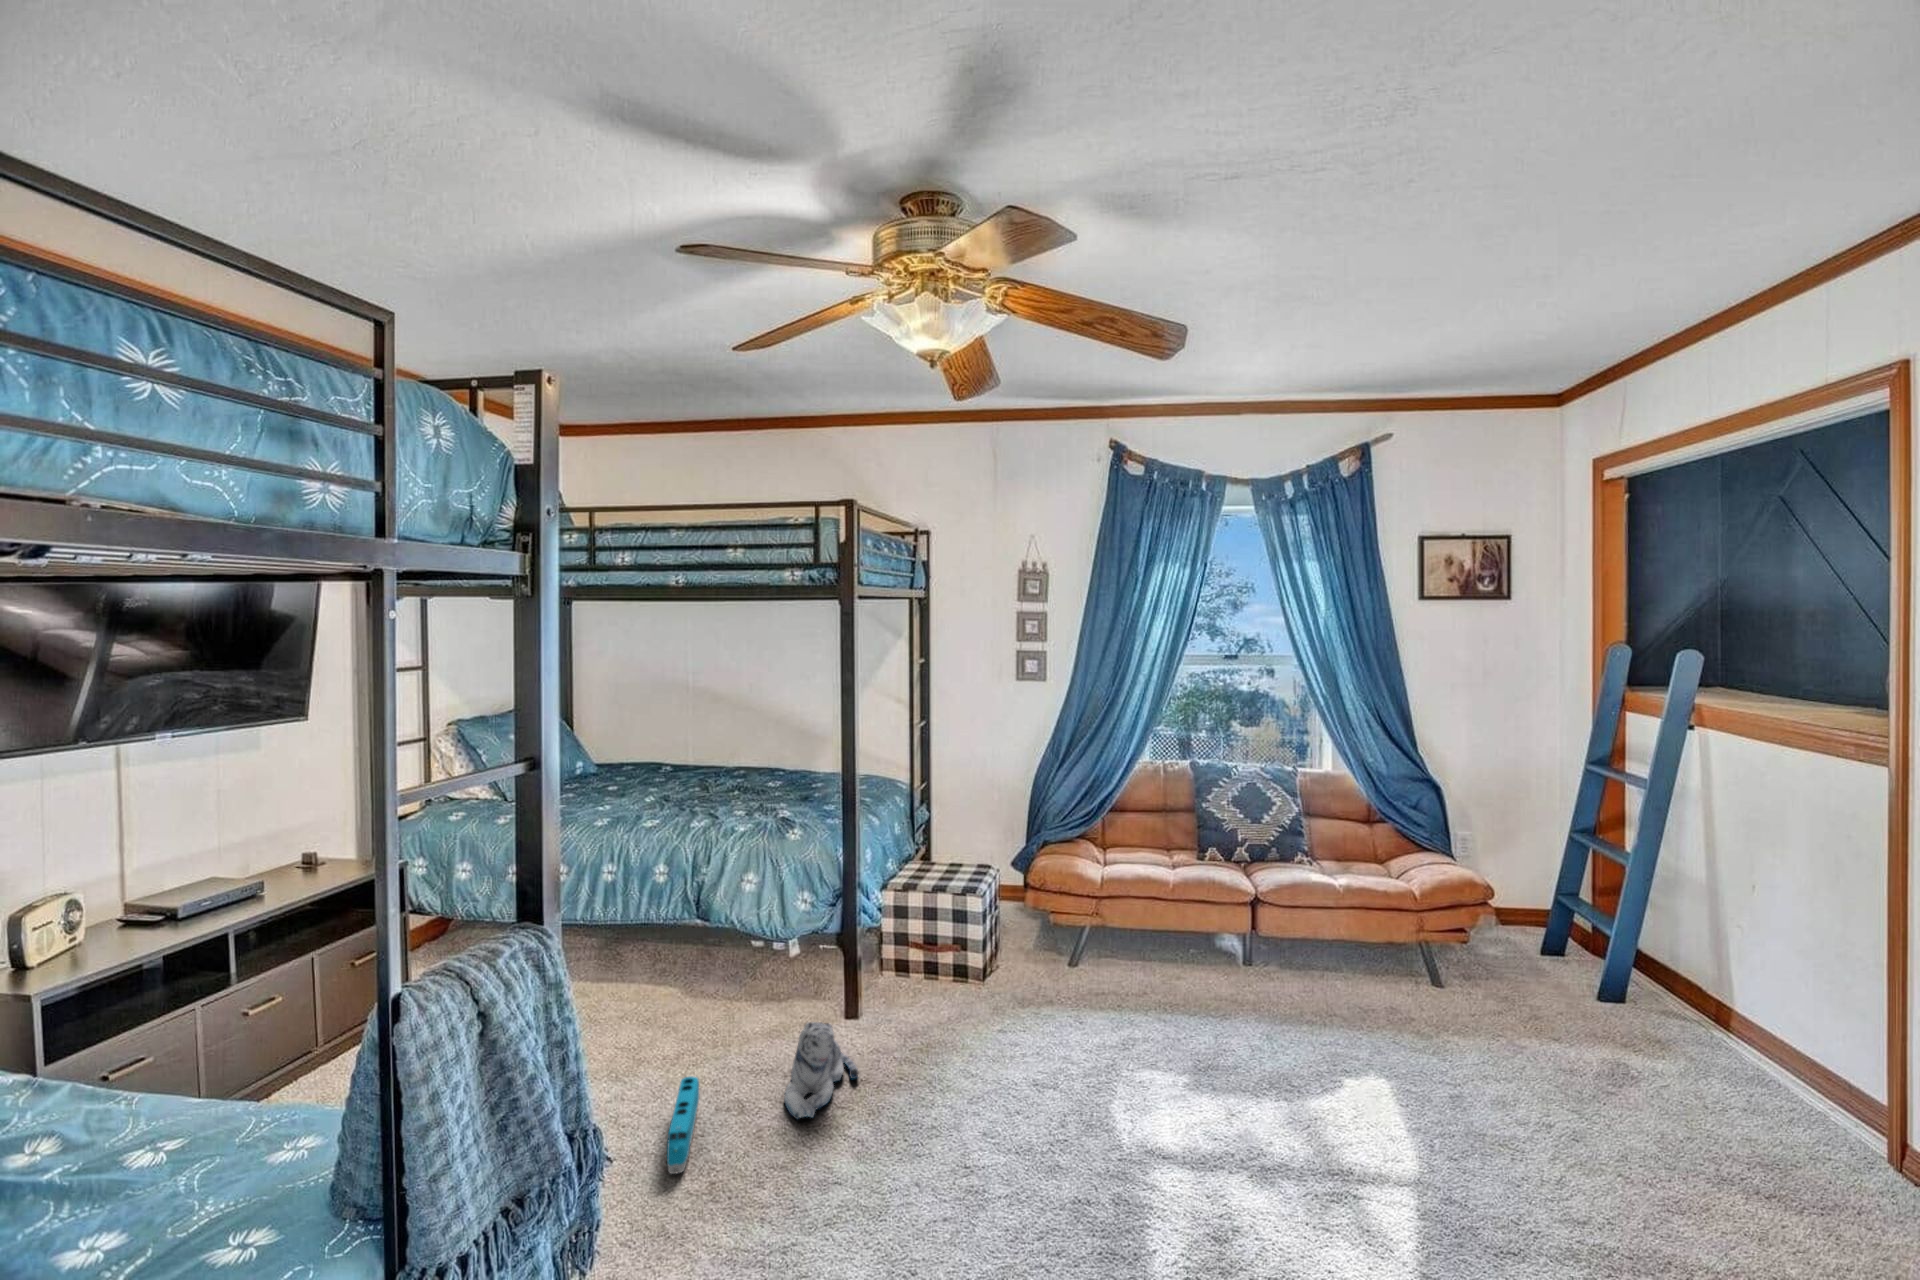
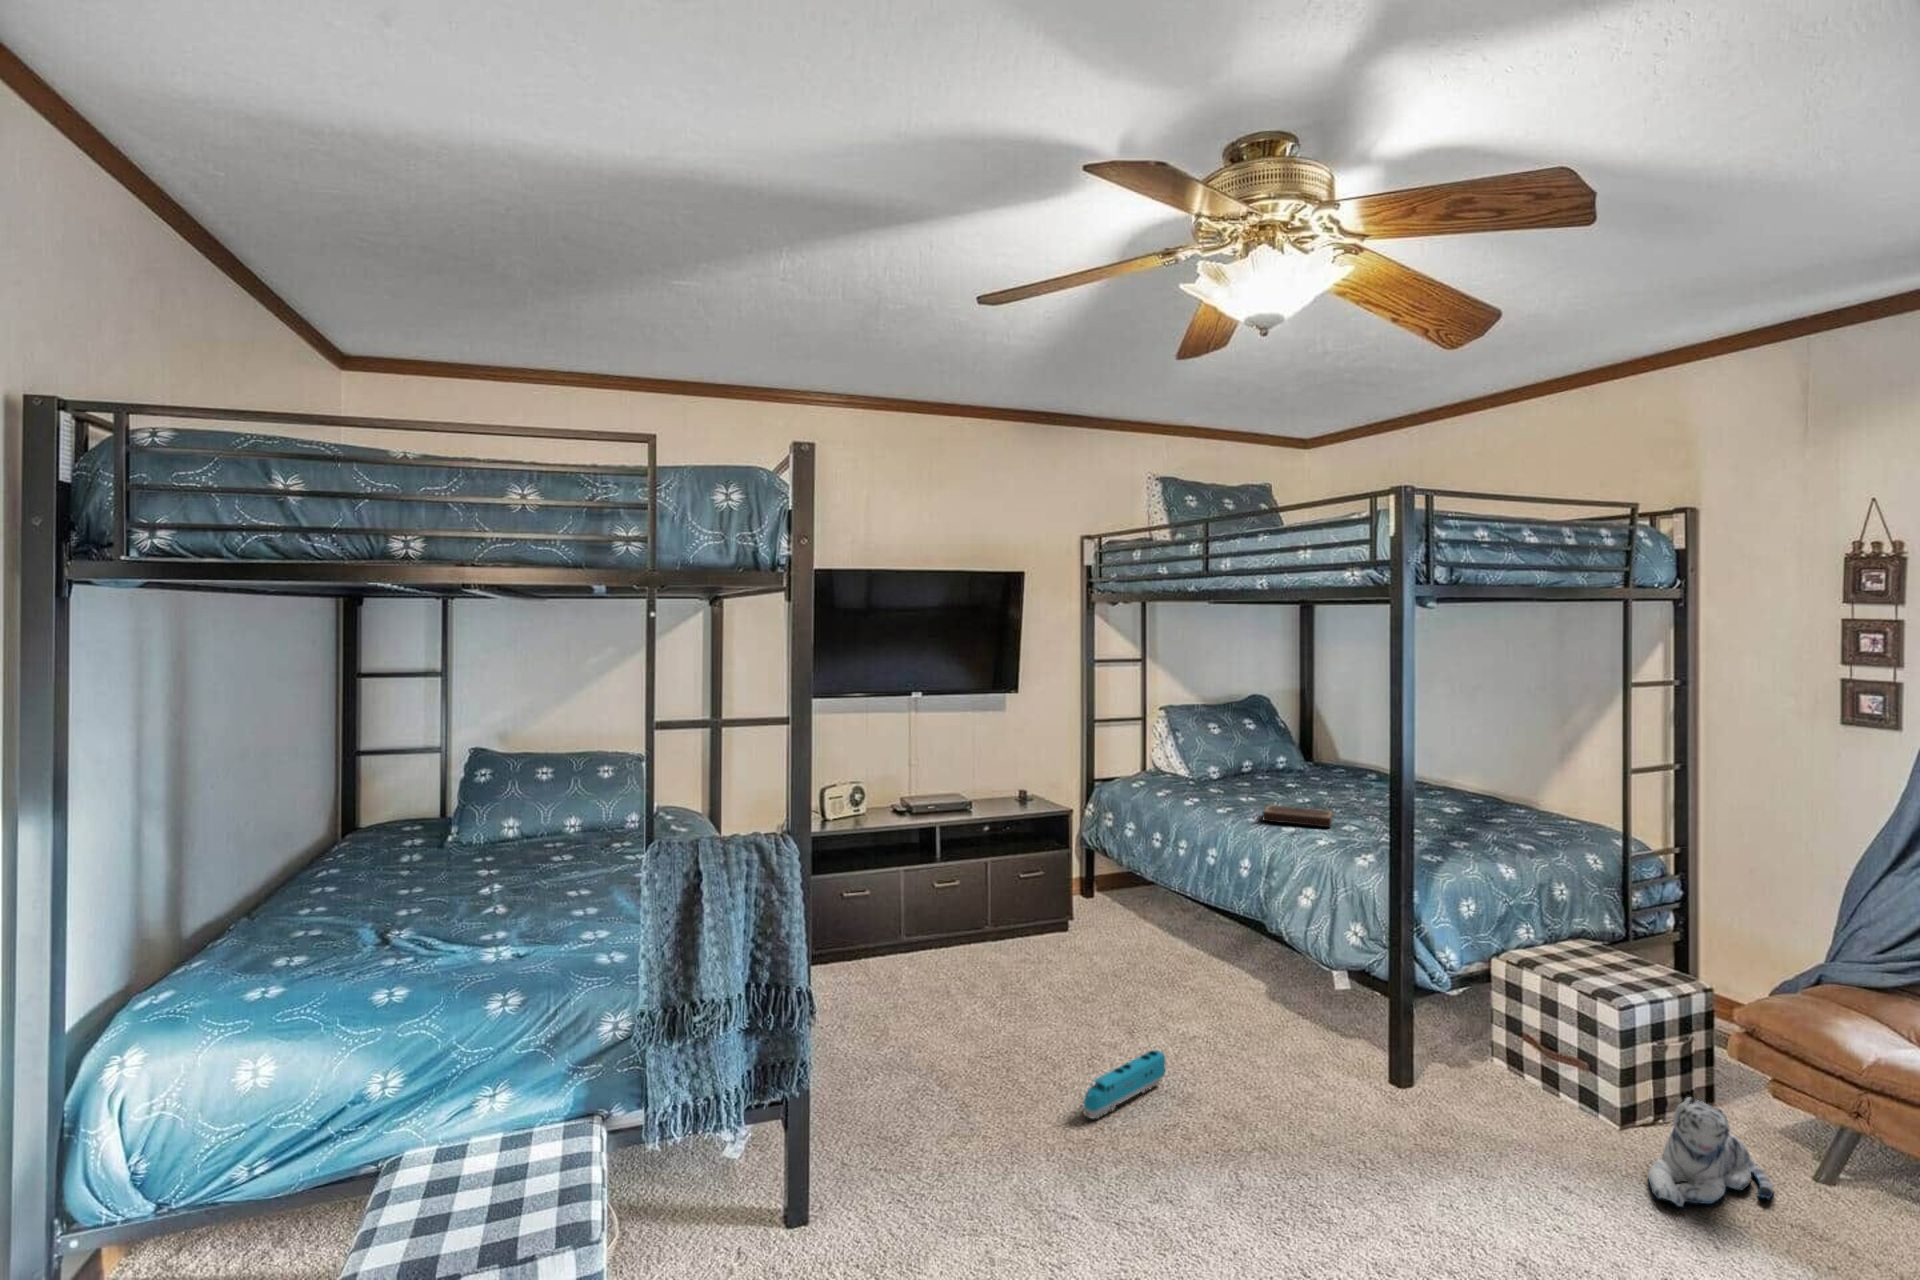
notebook: none [659,798,731,821] -> present [1263,805,1333,828]
plush toy: present [784,1022,858,1119] -> present [1648,1097,1773,1207]

